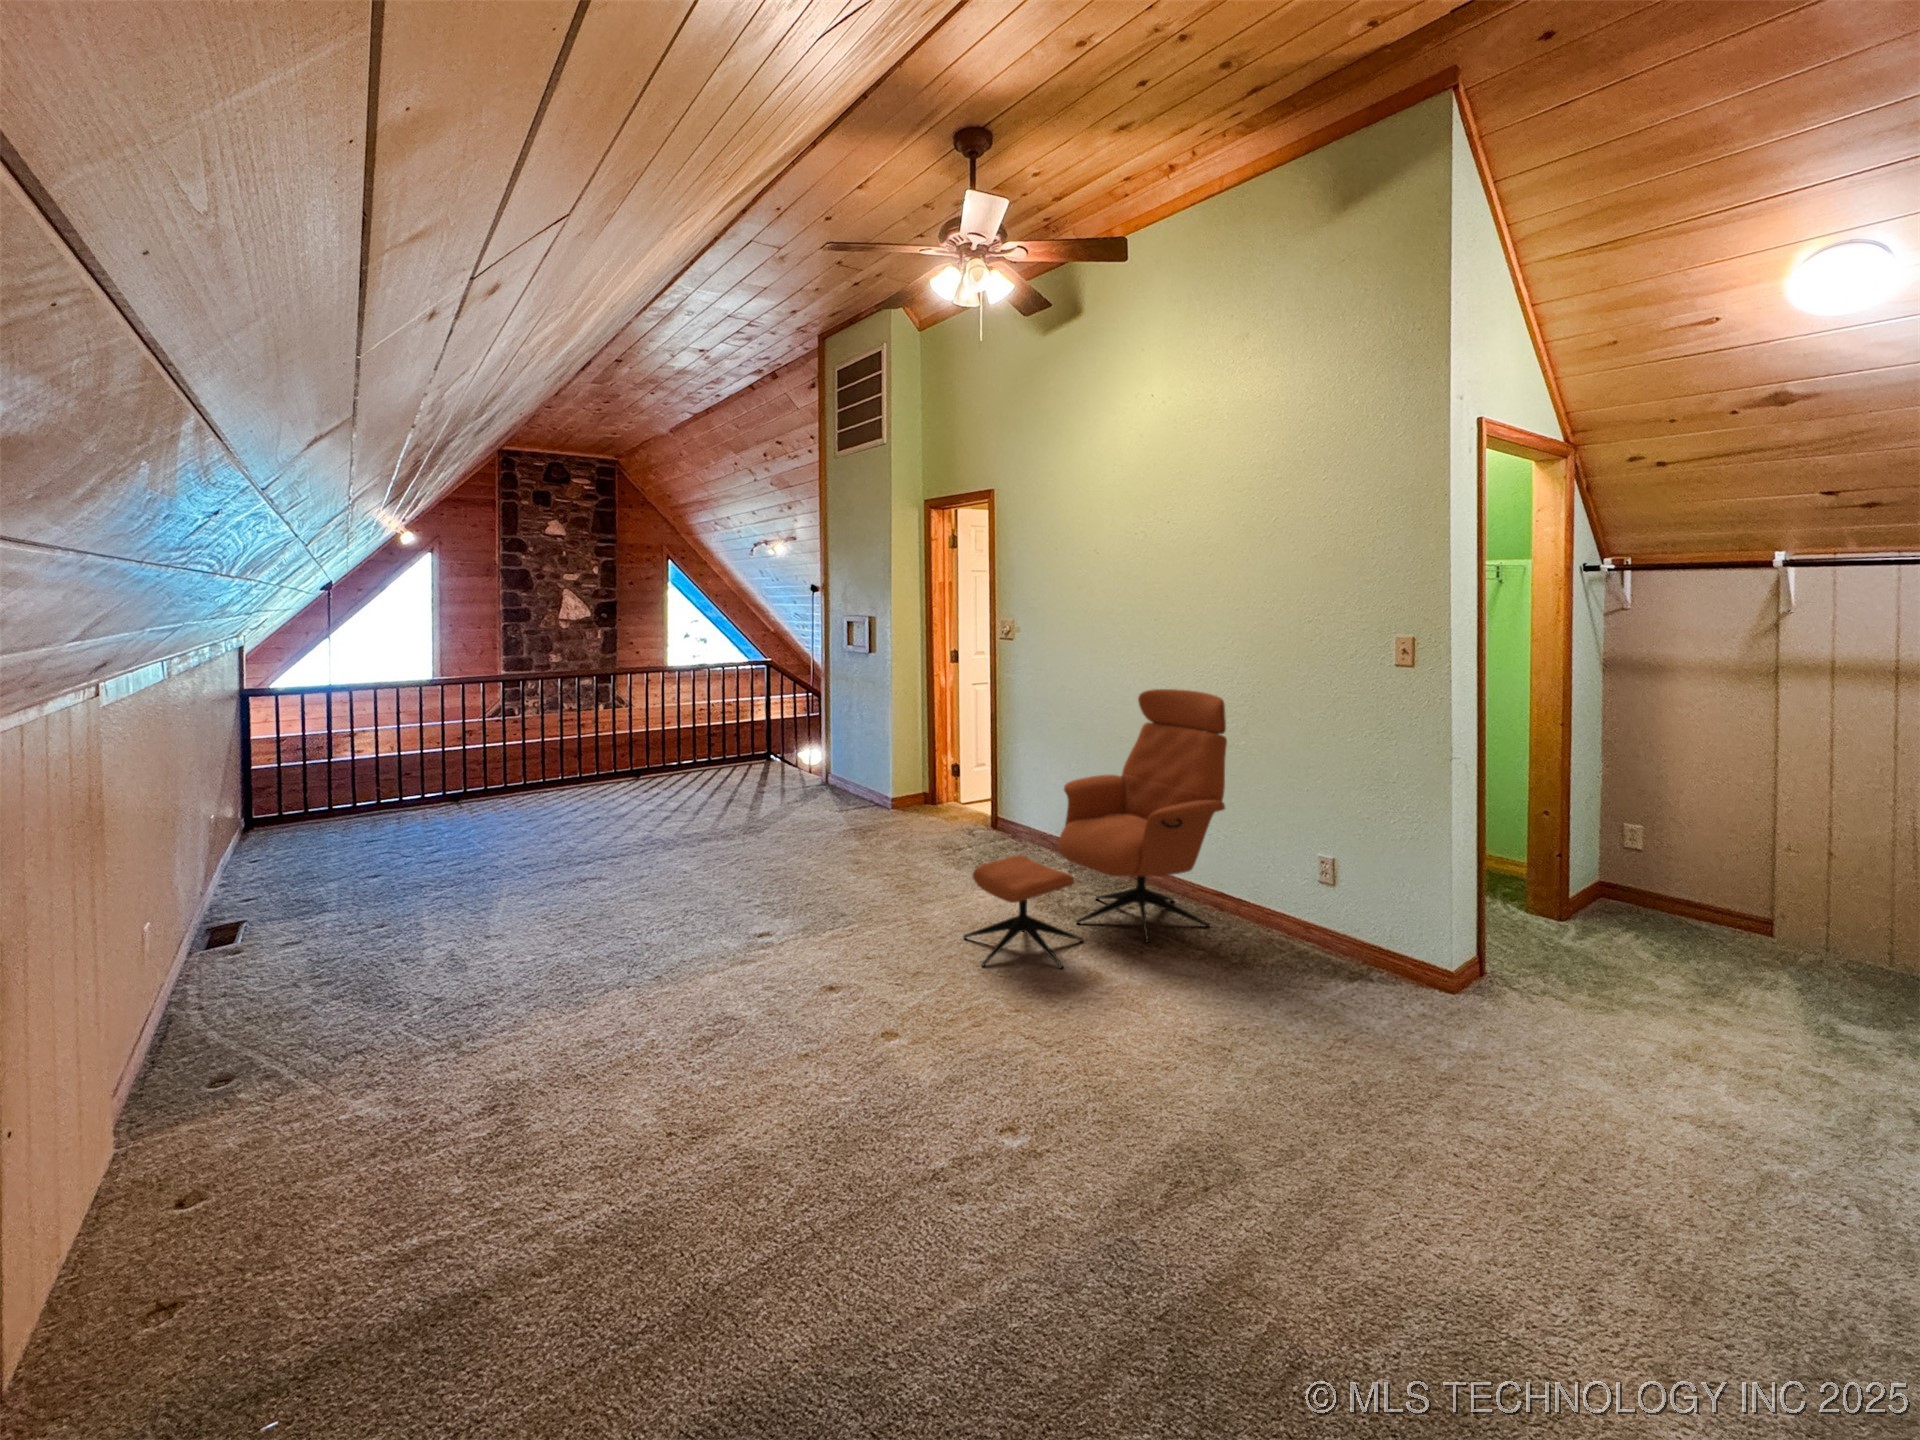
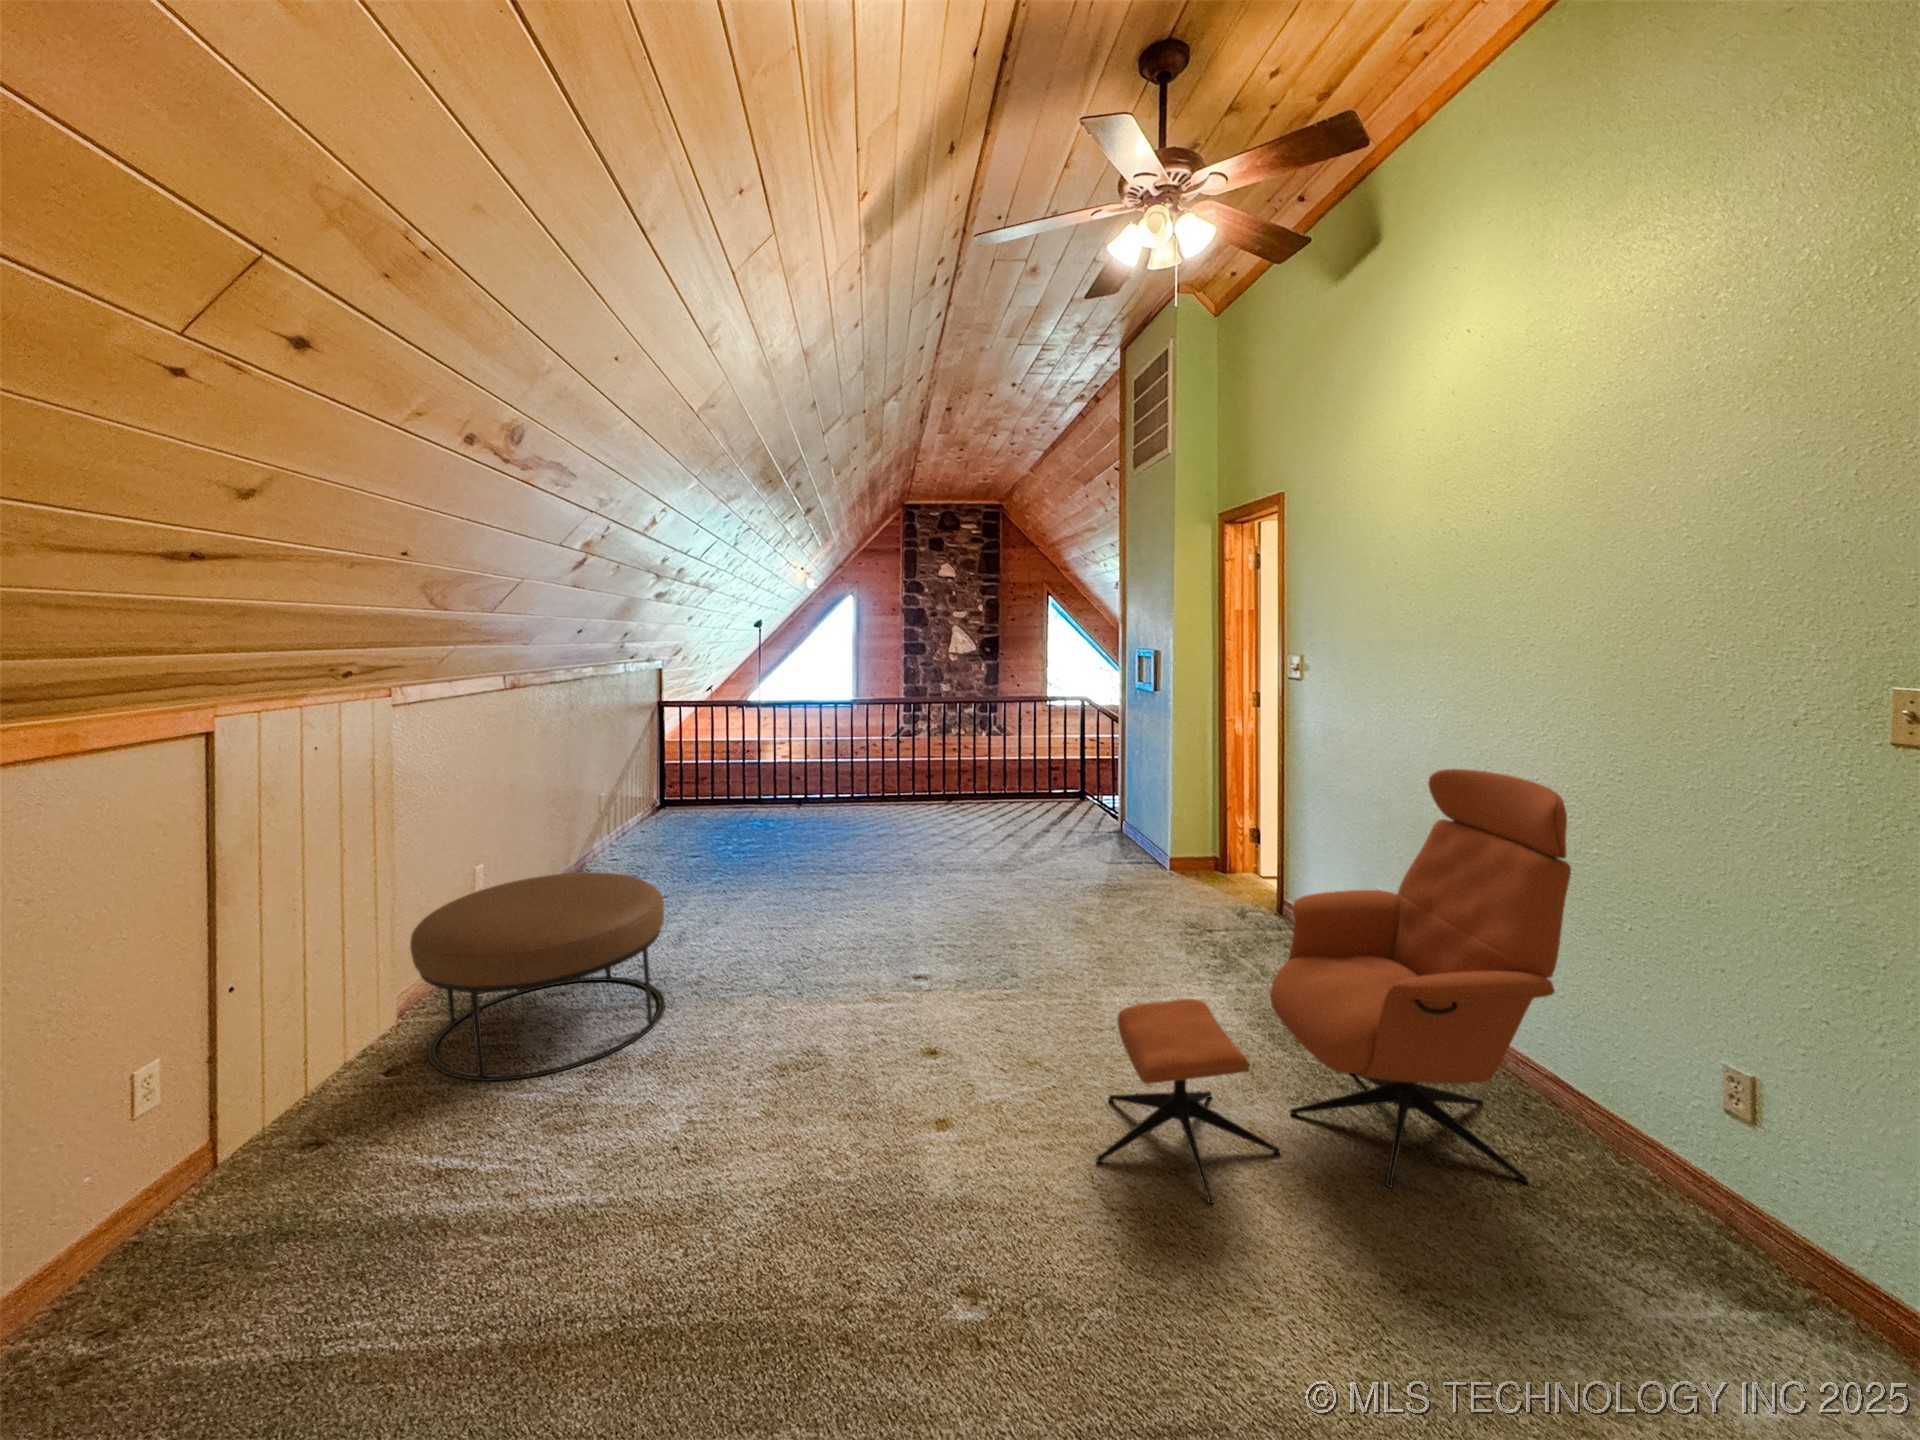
ottoman: none [269,836,537,1035] -> present [410,872,665,1081]

